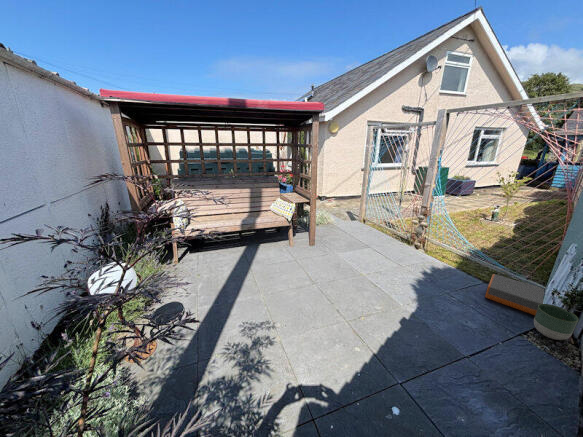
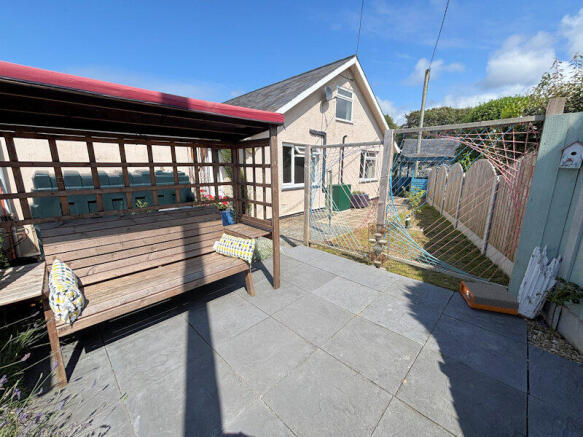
planter: present [534,304,578,340] -> none [525,303,563,335]

